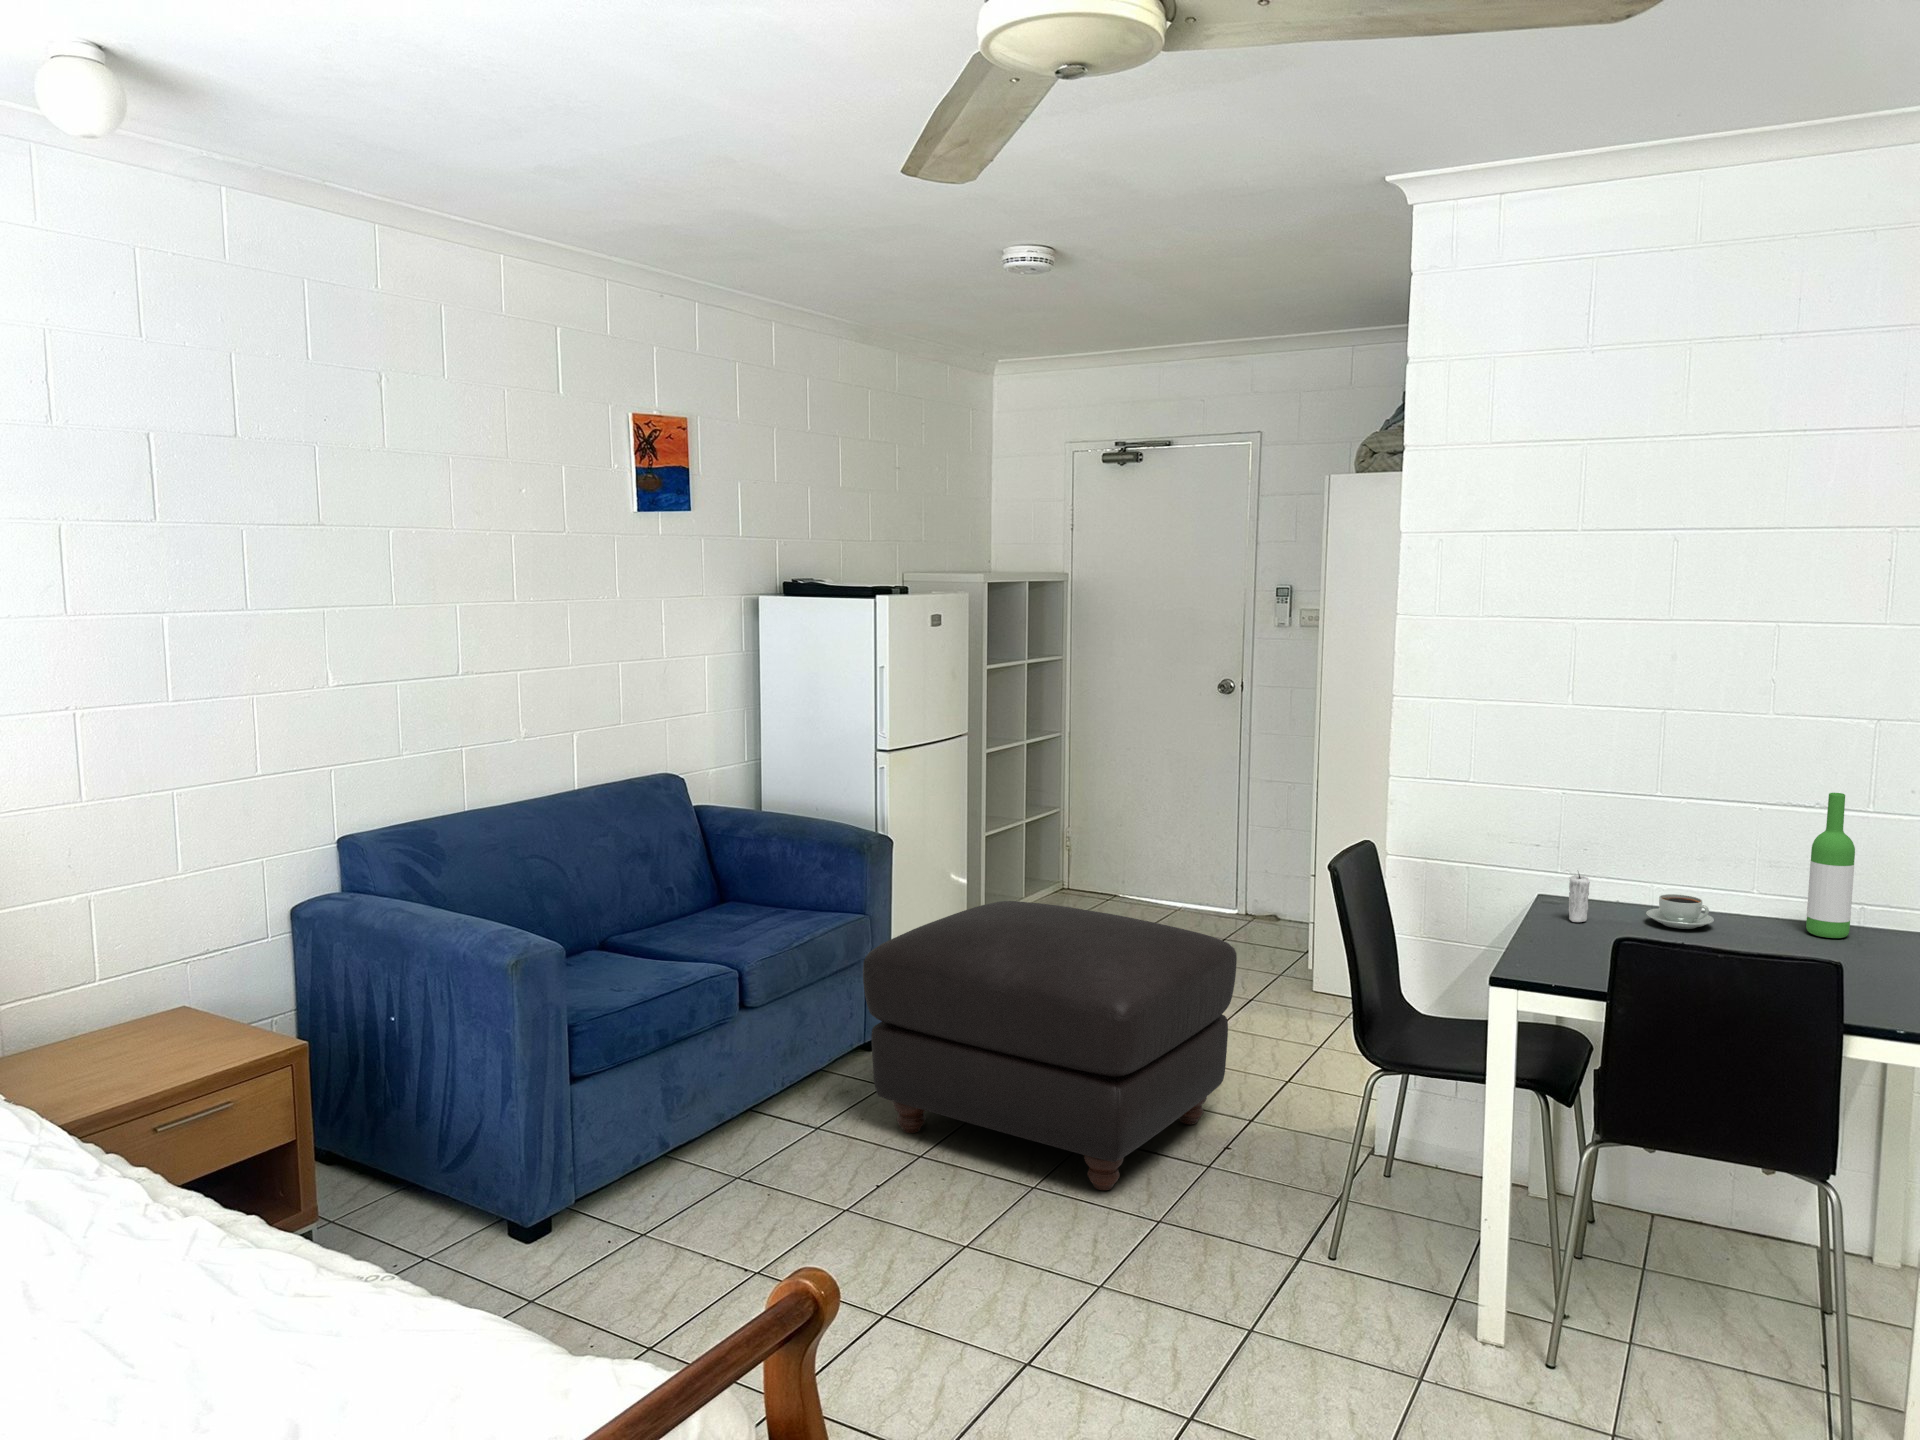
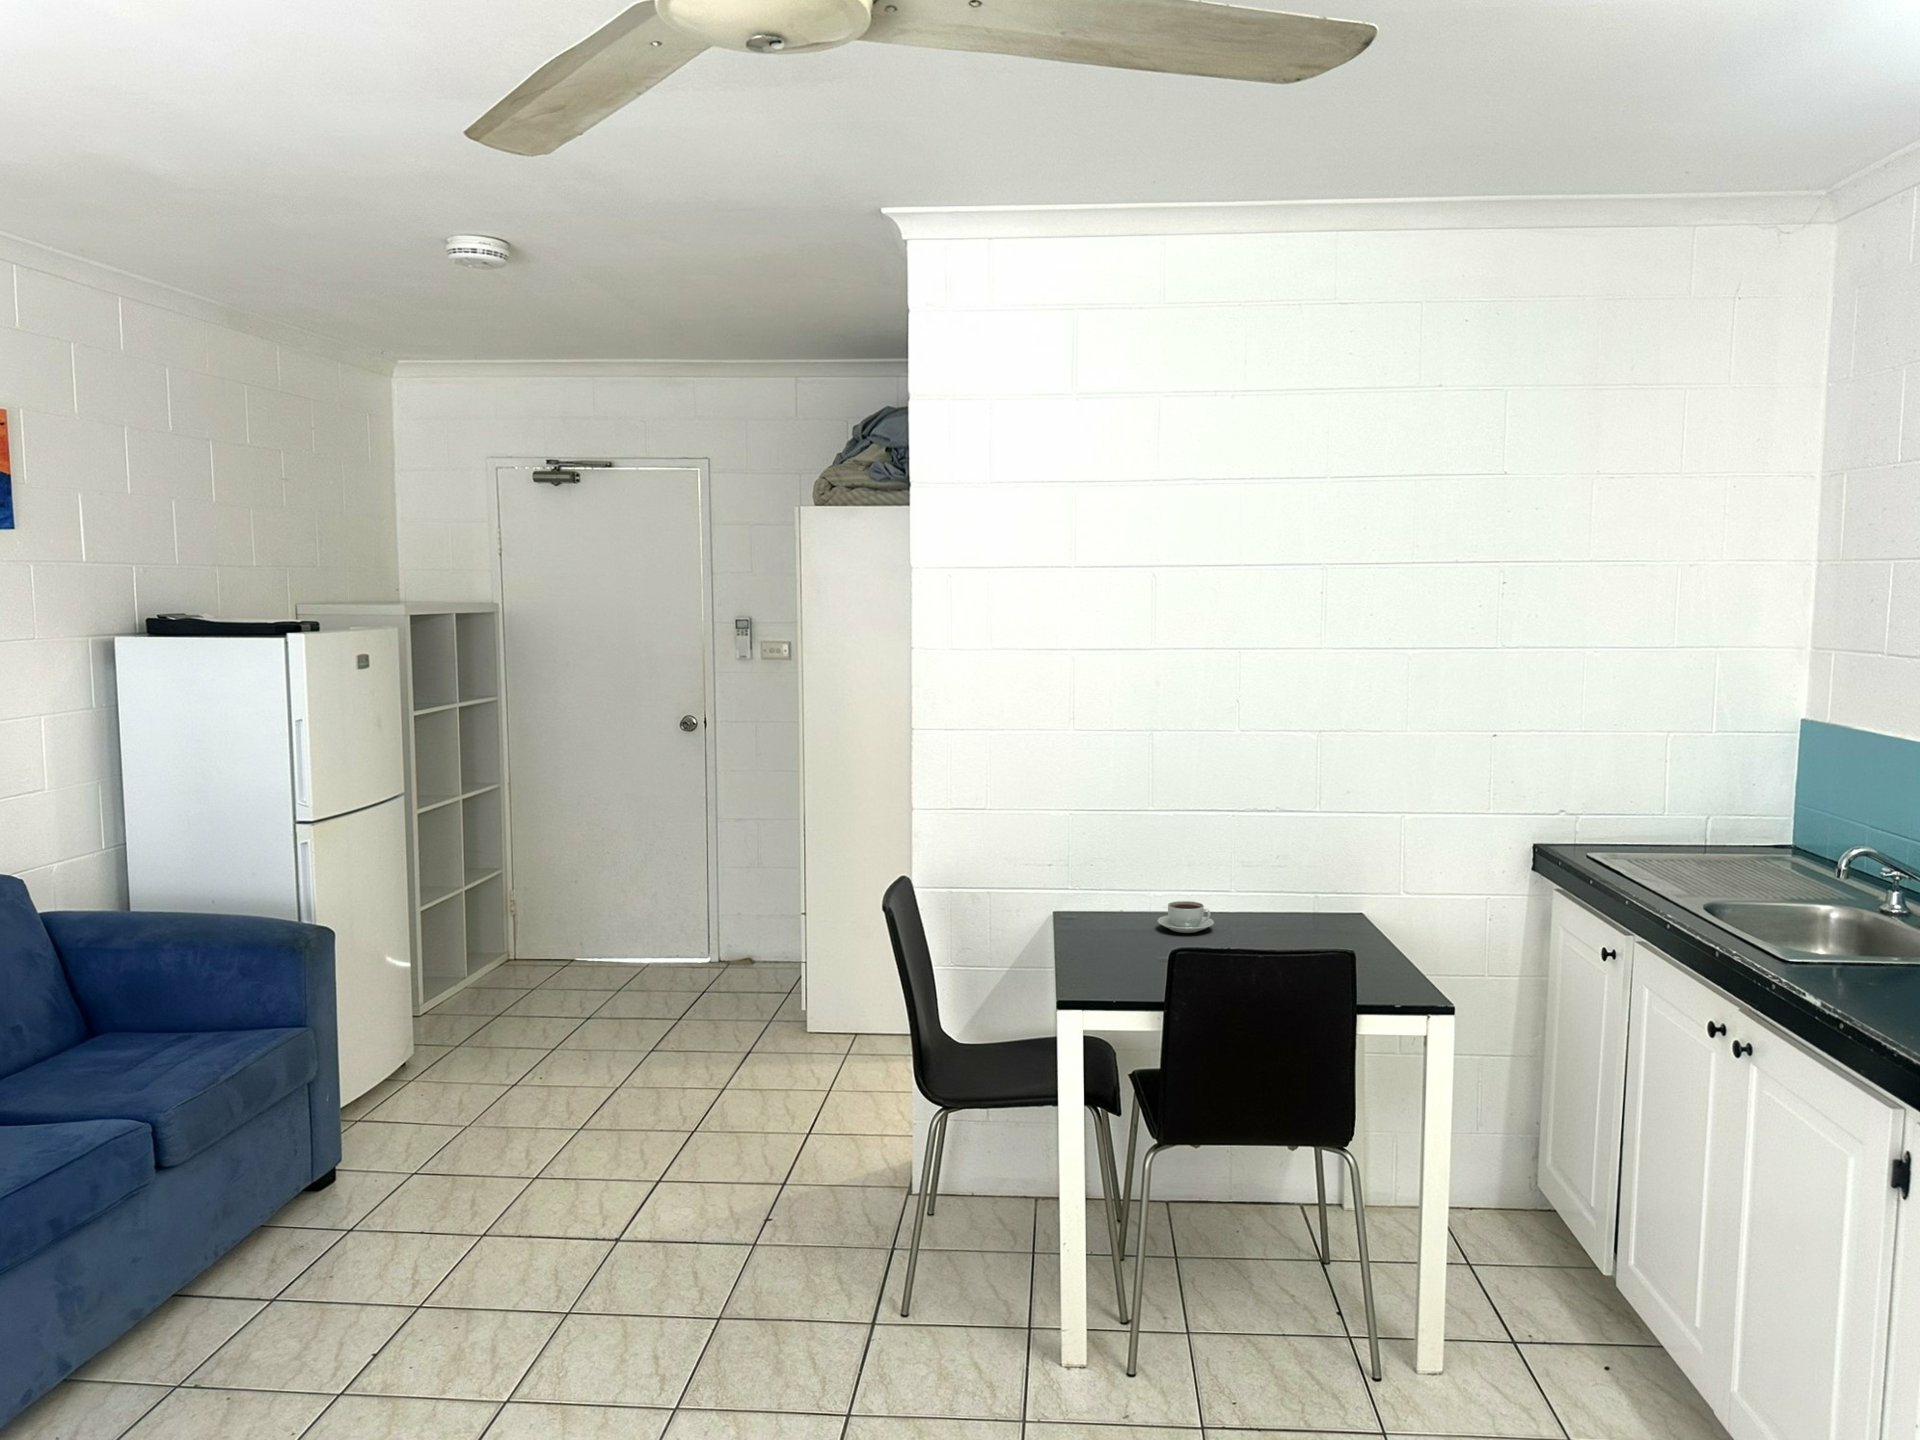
wine bottle: present [1806,793,1855,938] -> none [1284,797,1318,926]
candle: present [1569,874,1590,922] -> none [1093,885,1112,938]
ottoman: present [863,901,1237,1190] -> none [329,983,761,1297]

